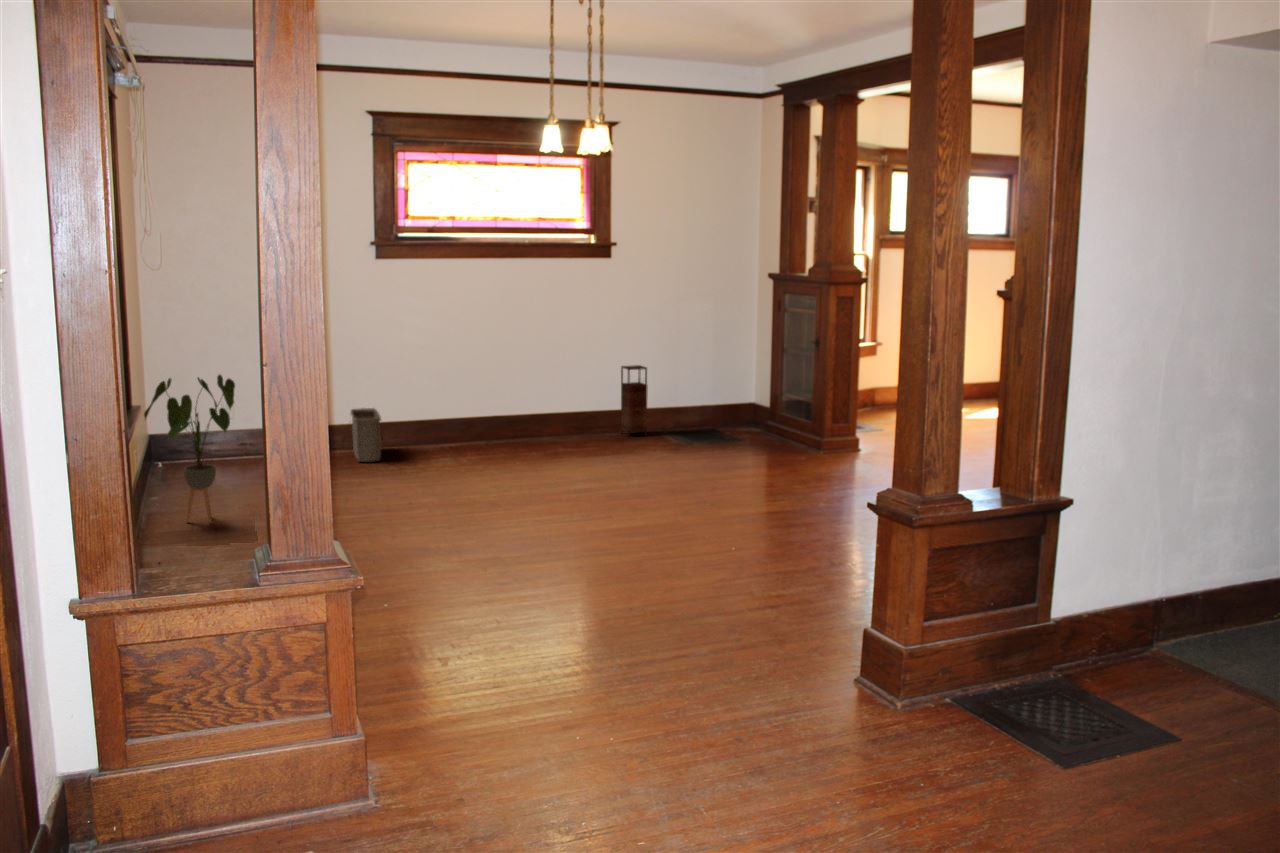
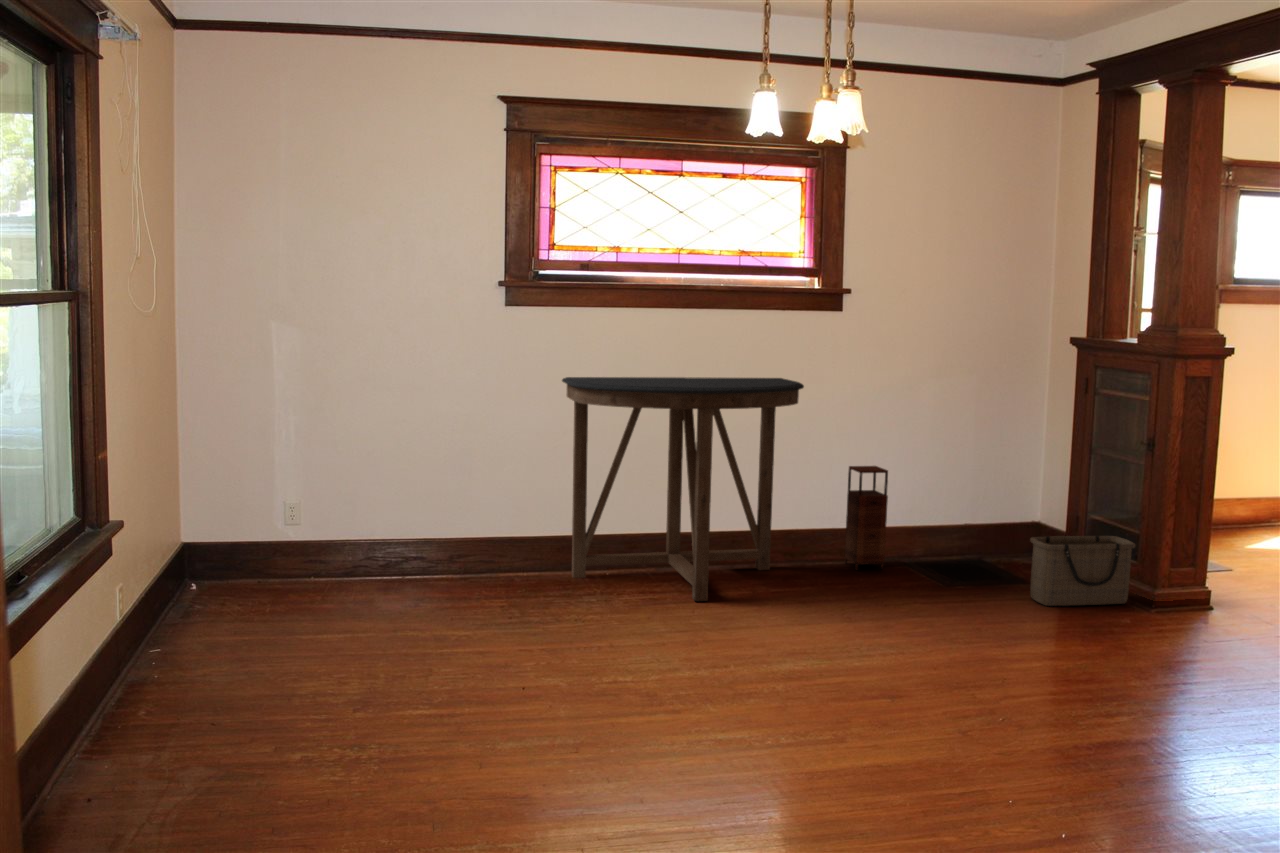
console table: none [418,306,586,456] -> present [562,377,804,601]
house plant: present [144,374,235,523] -> none [104,484,255,732]
basket: present [351,408,382,462] -> present [1030,536,1136,606]

